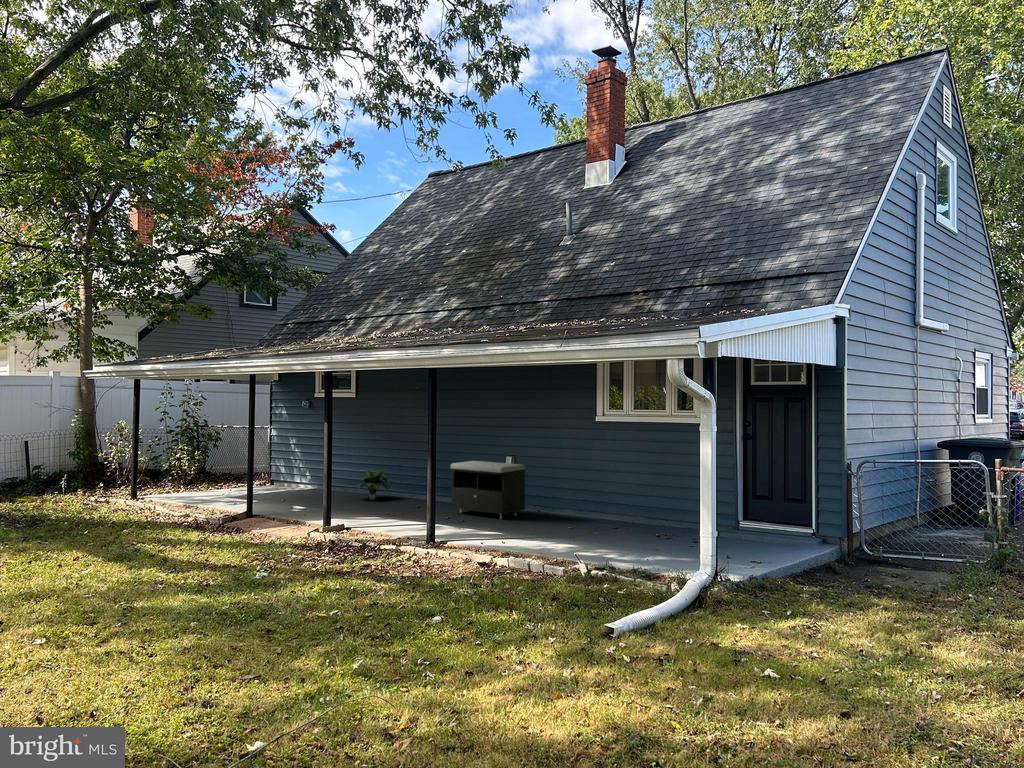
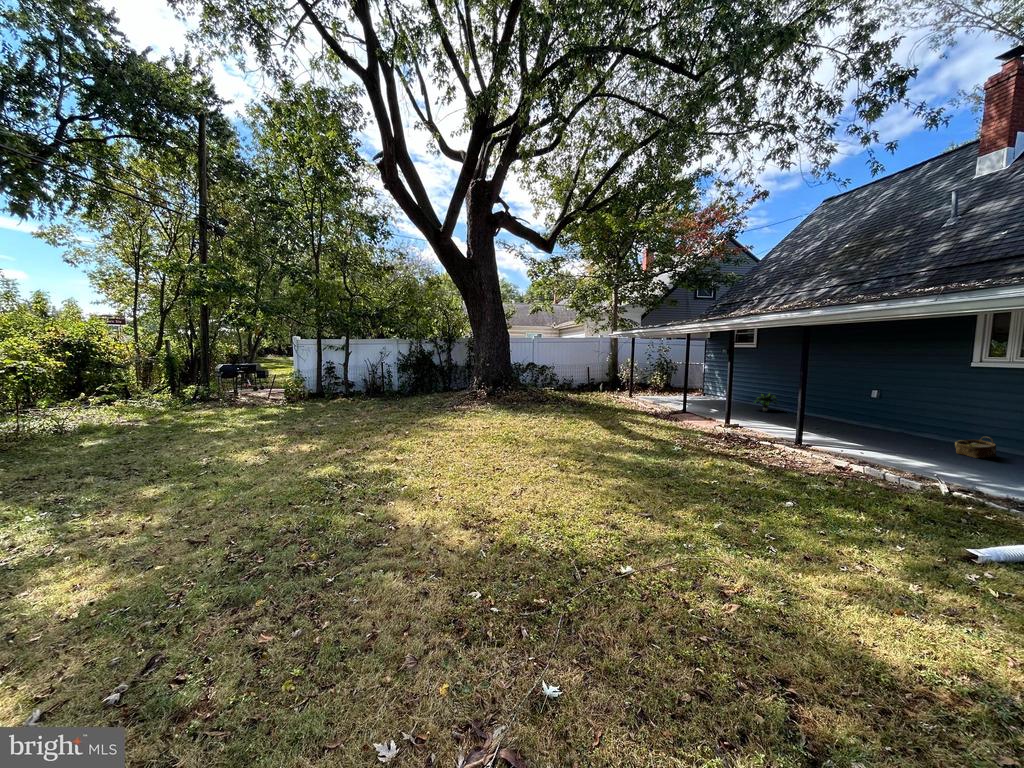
storage bench: present [451,461,525,519] -> none [825,392,898,436]
woven basket: none [579,503,610,530] -> present [955,437,996,458]

